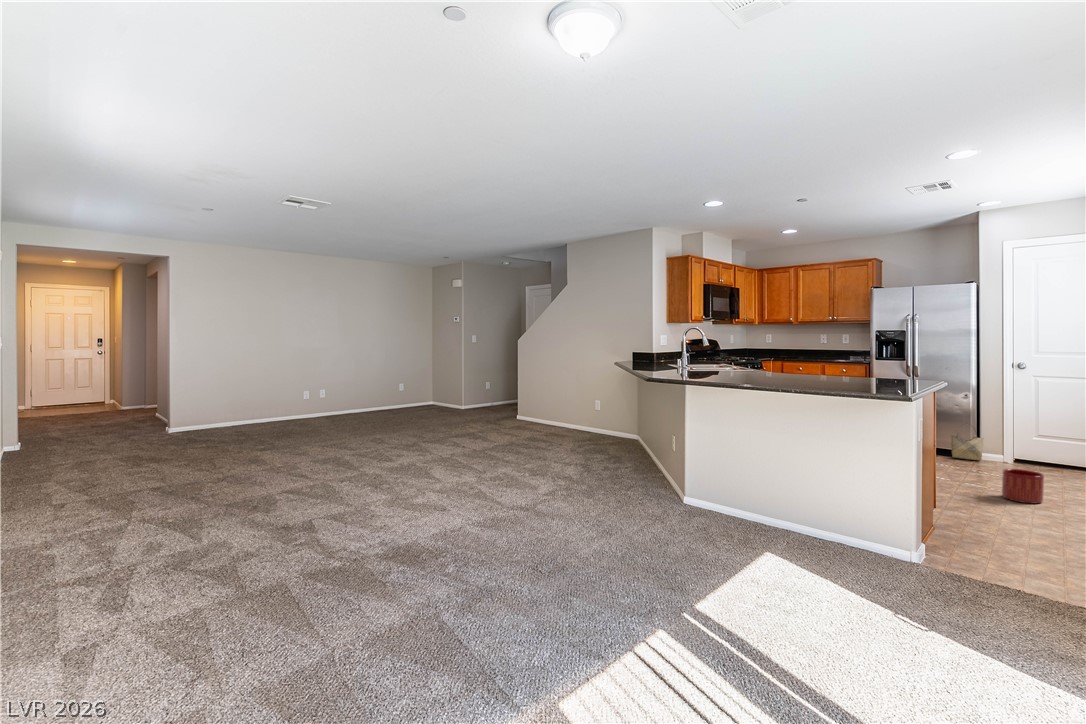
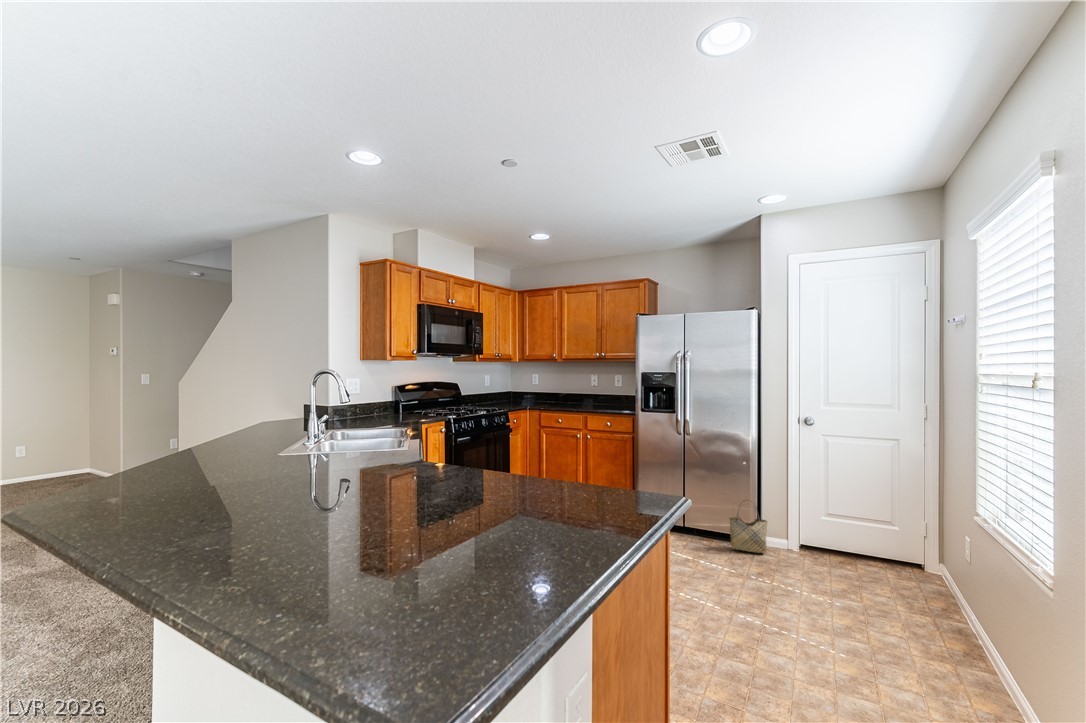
planter: present [1002,469,1044,504] -> none [812,620,877,700]

